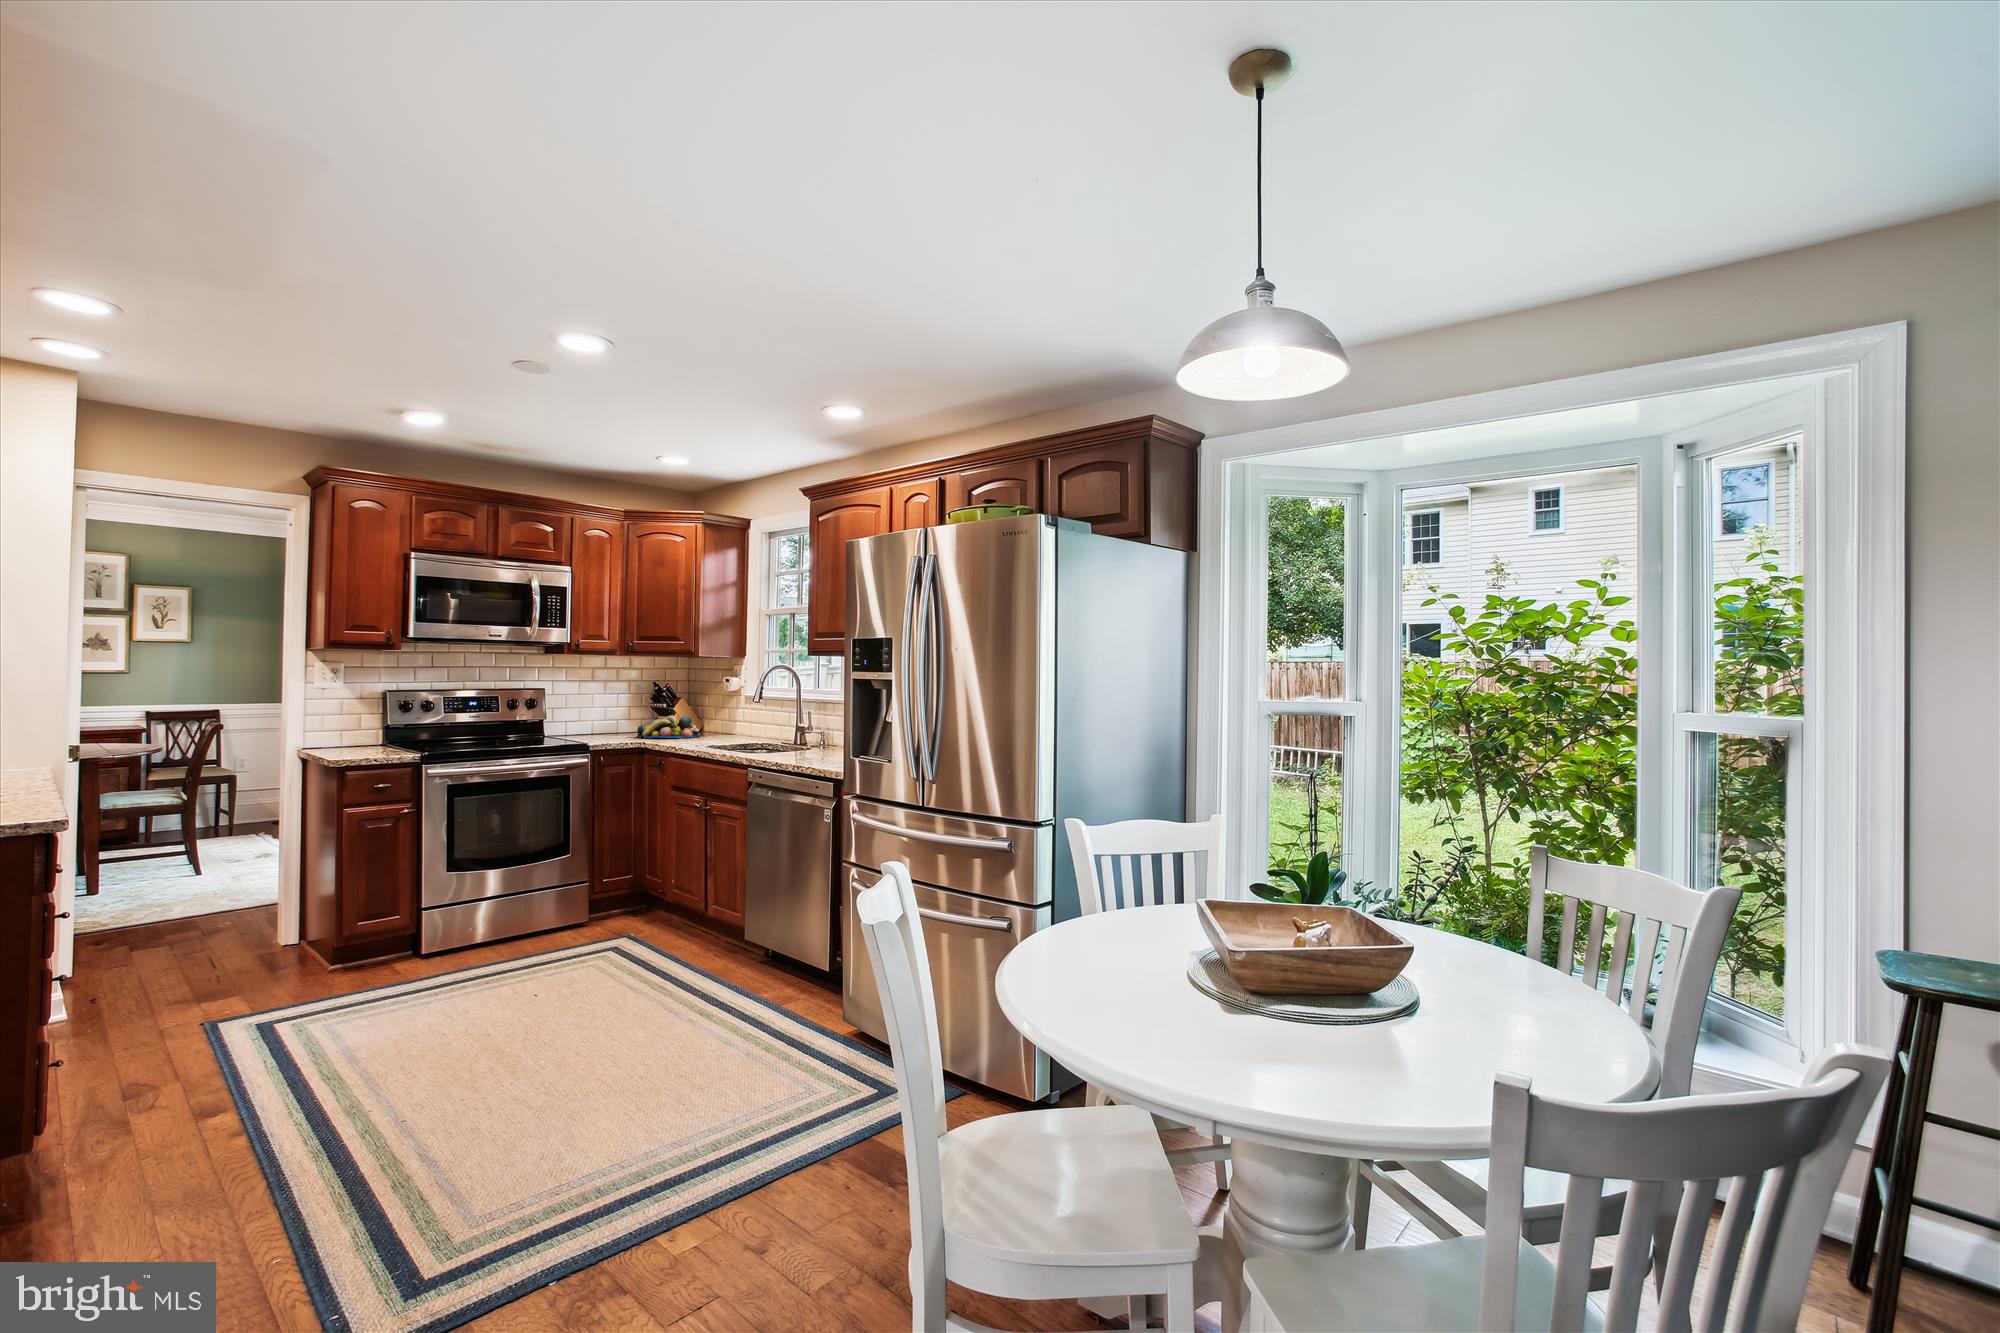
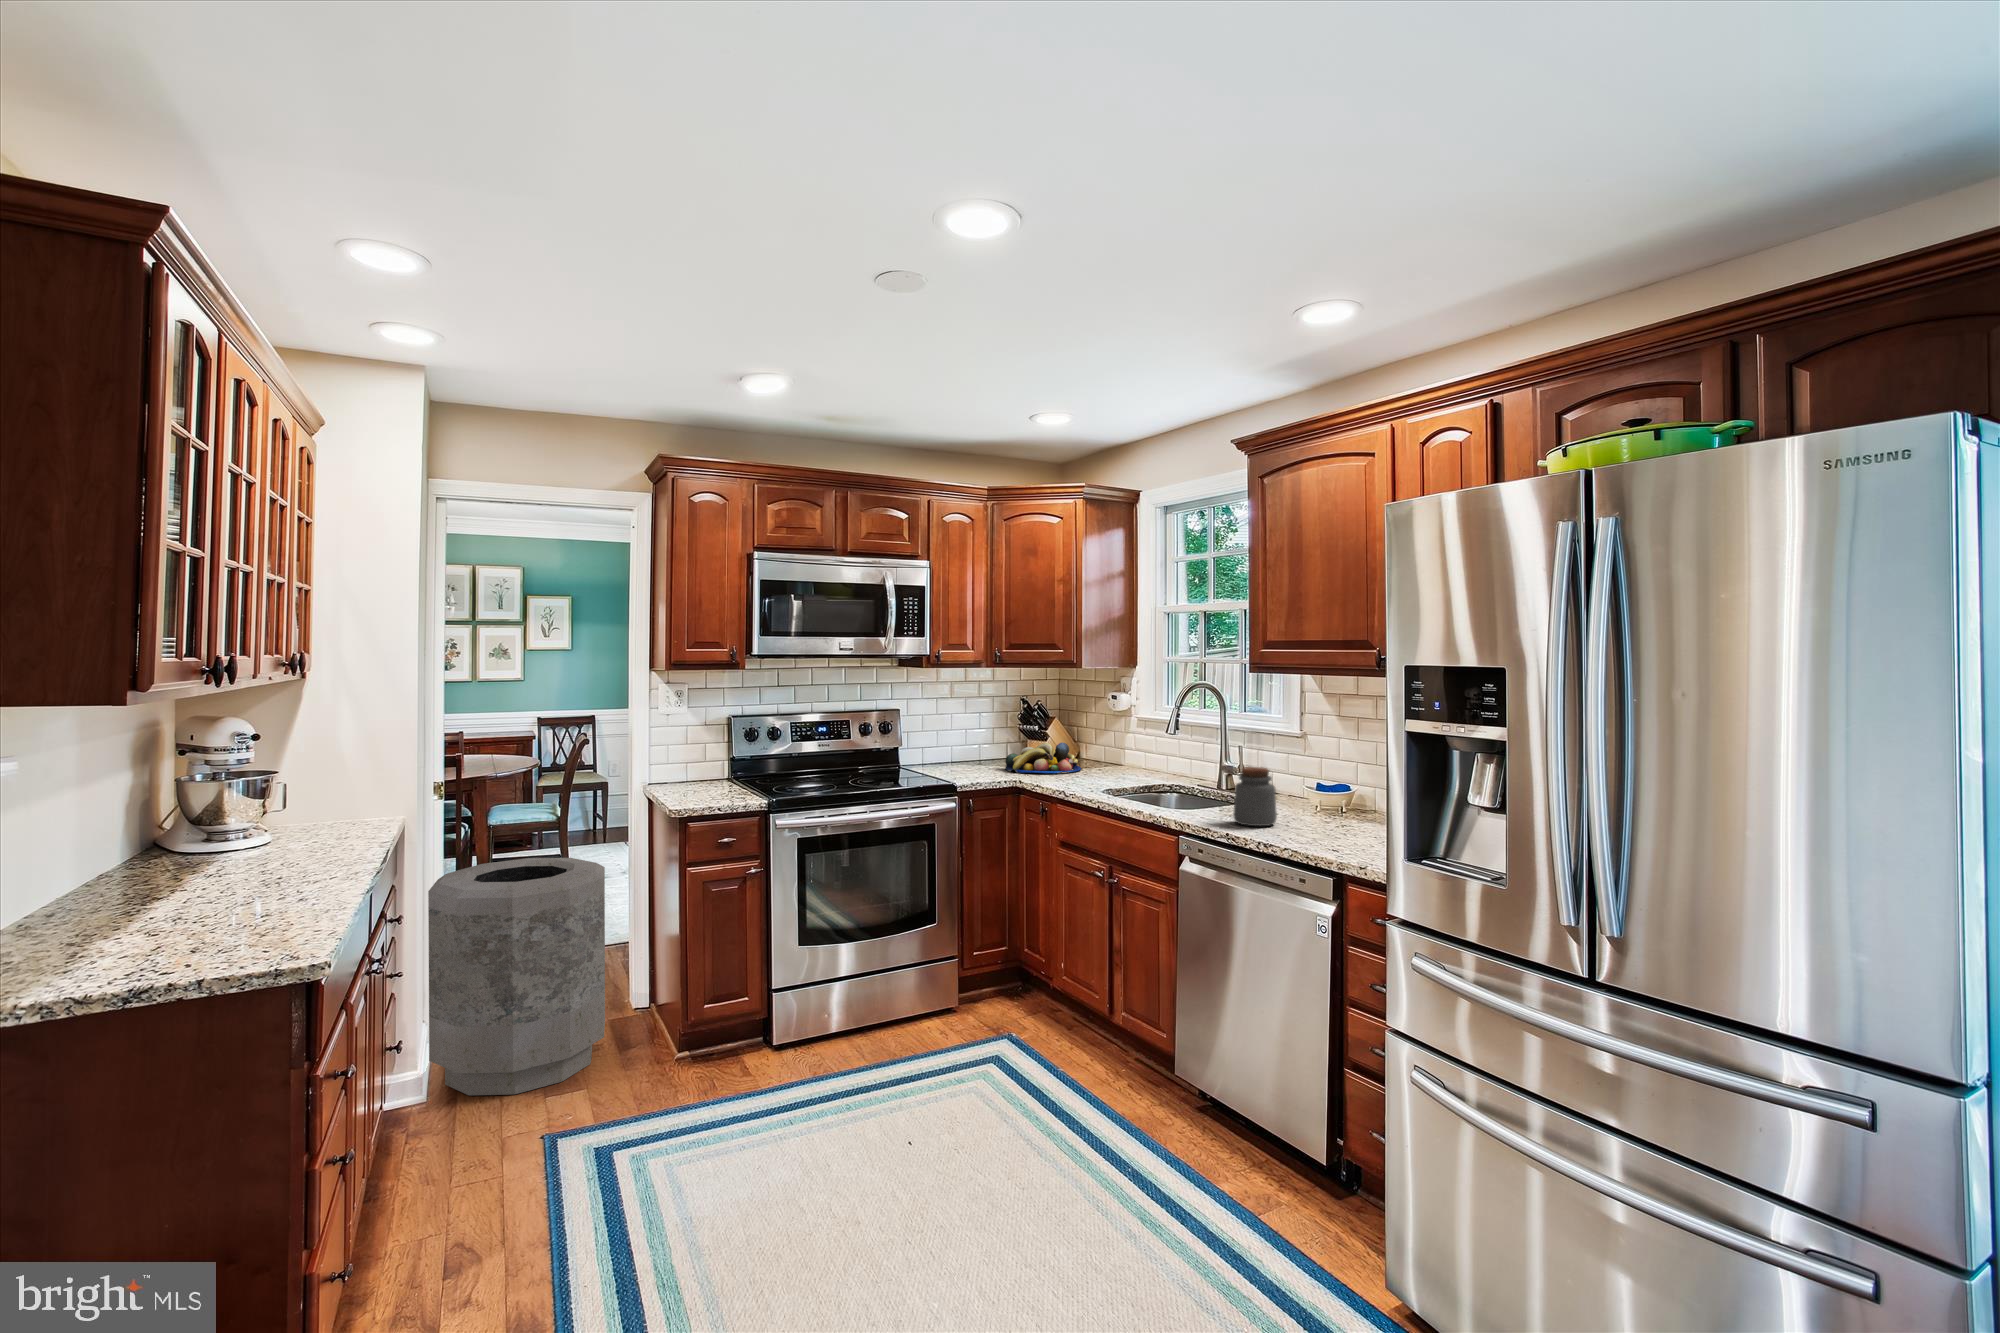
jar: none [788,718,817,757] -> present [1233,767,1277,826]
trash can: none [83,807,263,1001] -> present [428,858,605,1096]

